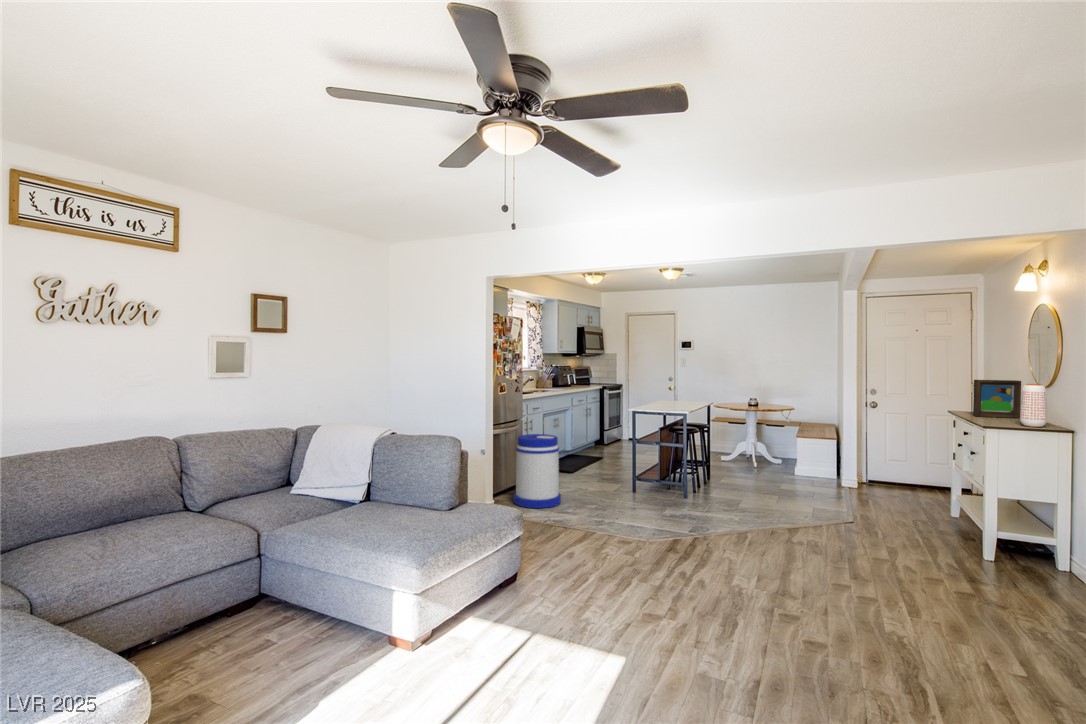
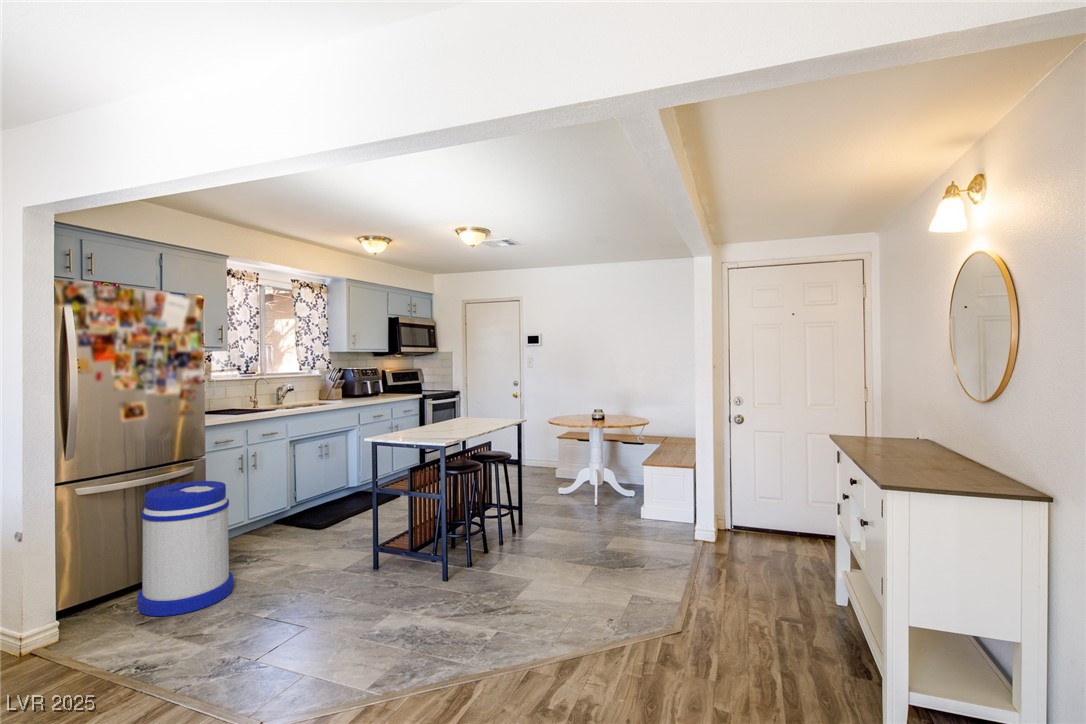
picture frame: present [973,380,1021,418] -> none [866,387,941,452]
vase: present [1020,384,1047,427] -> none [945,398,994,482]

